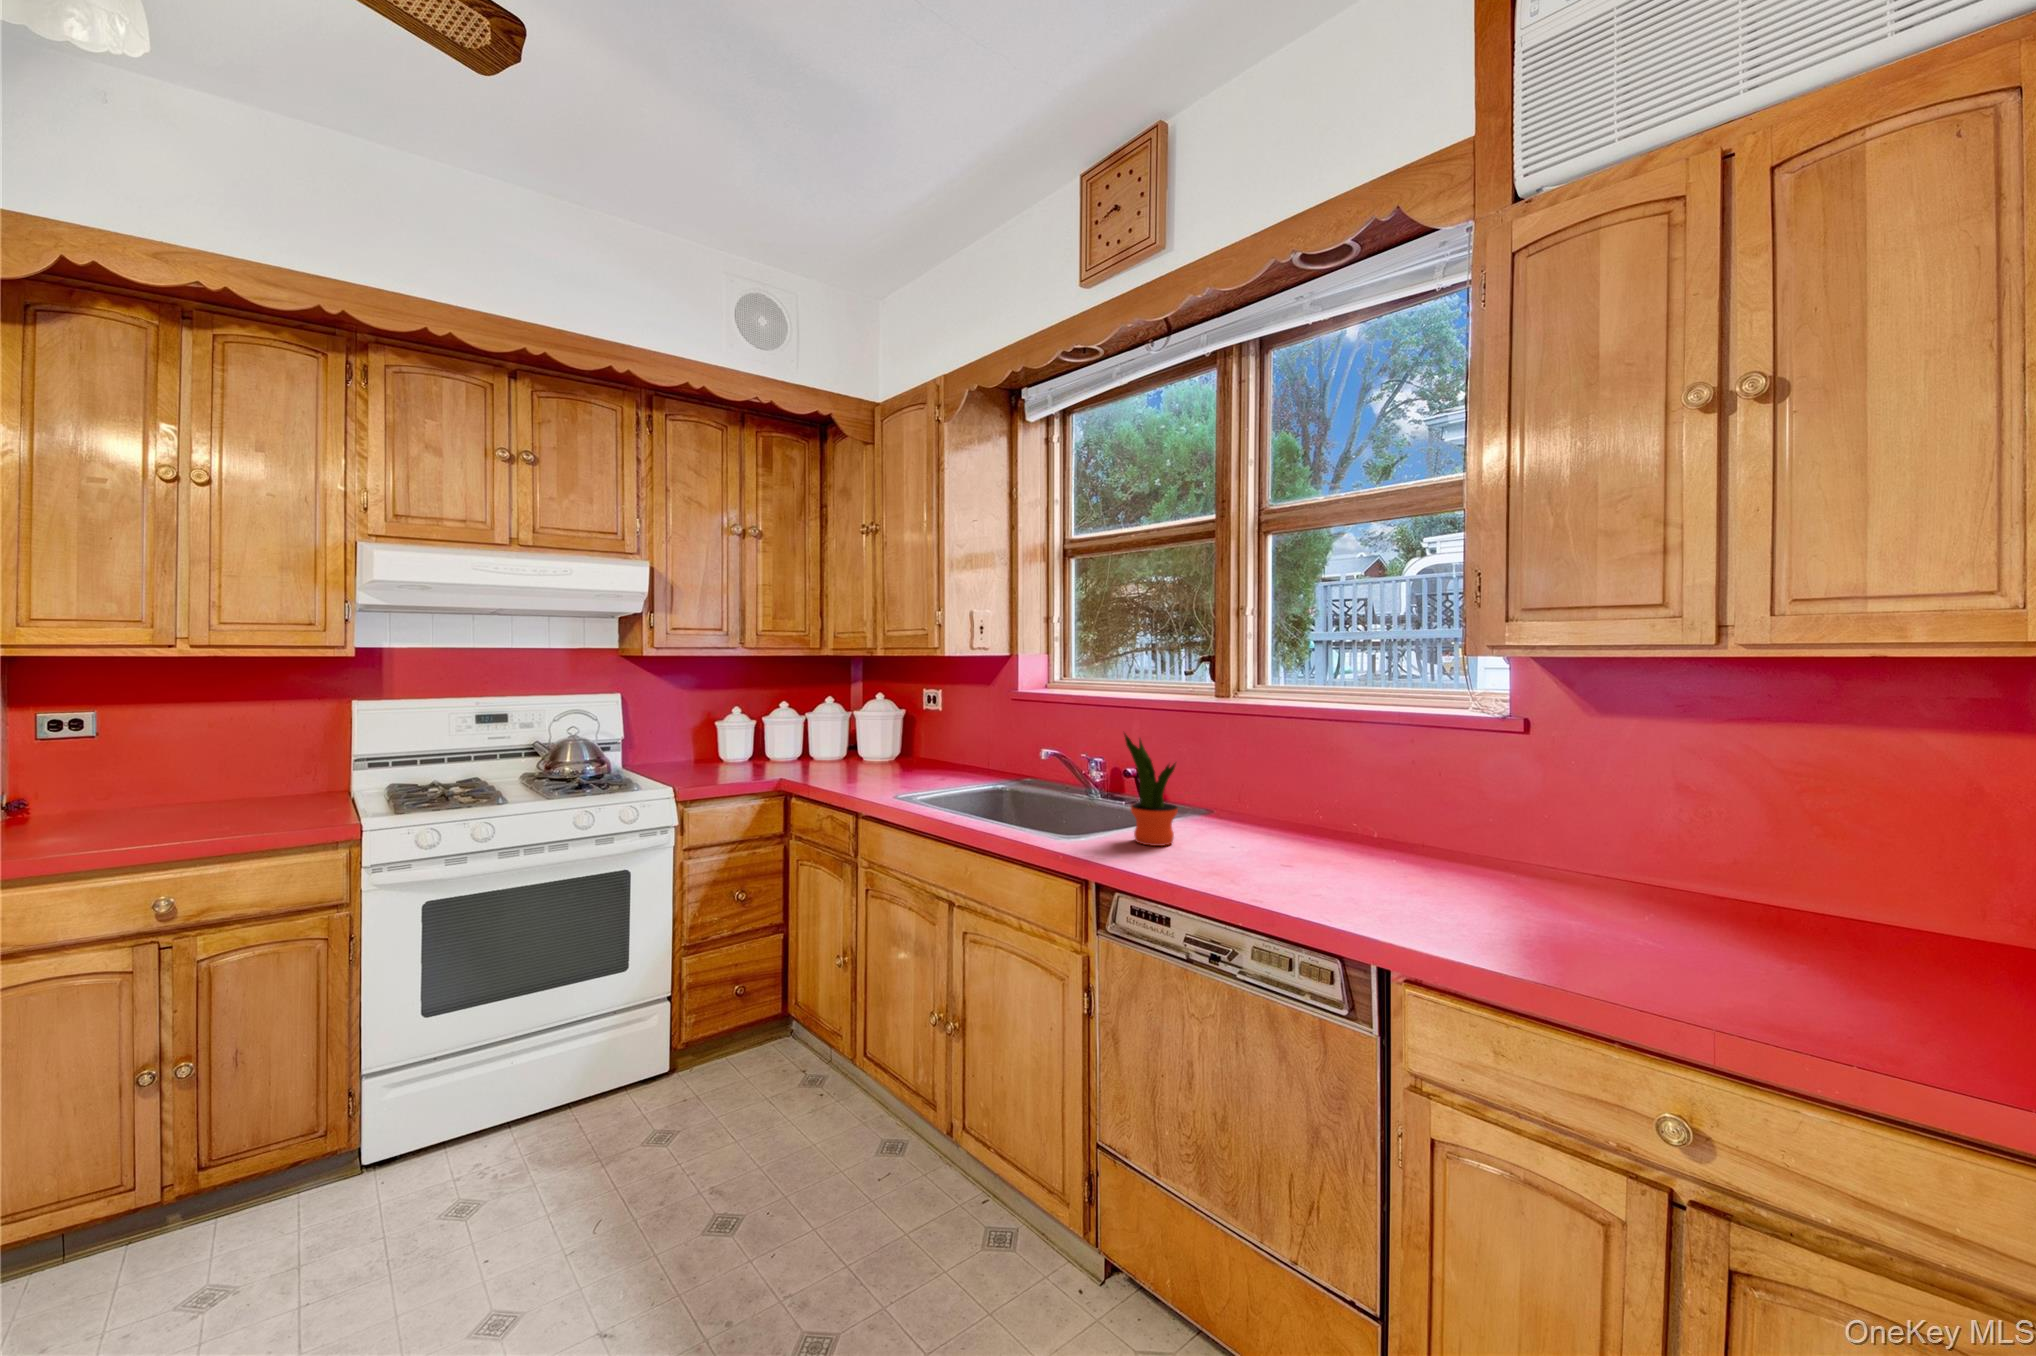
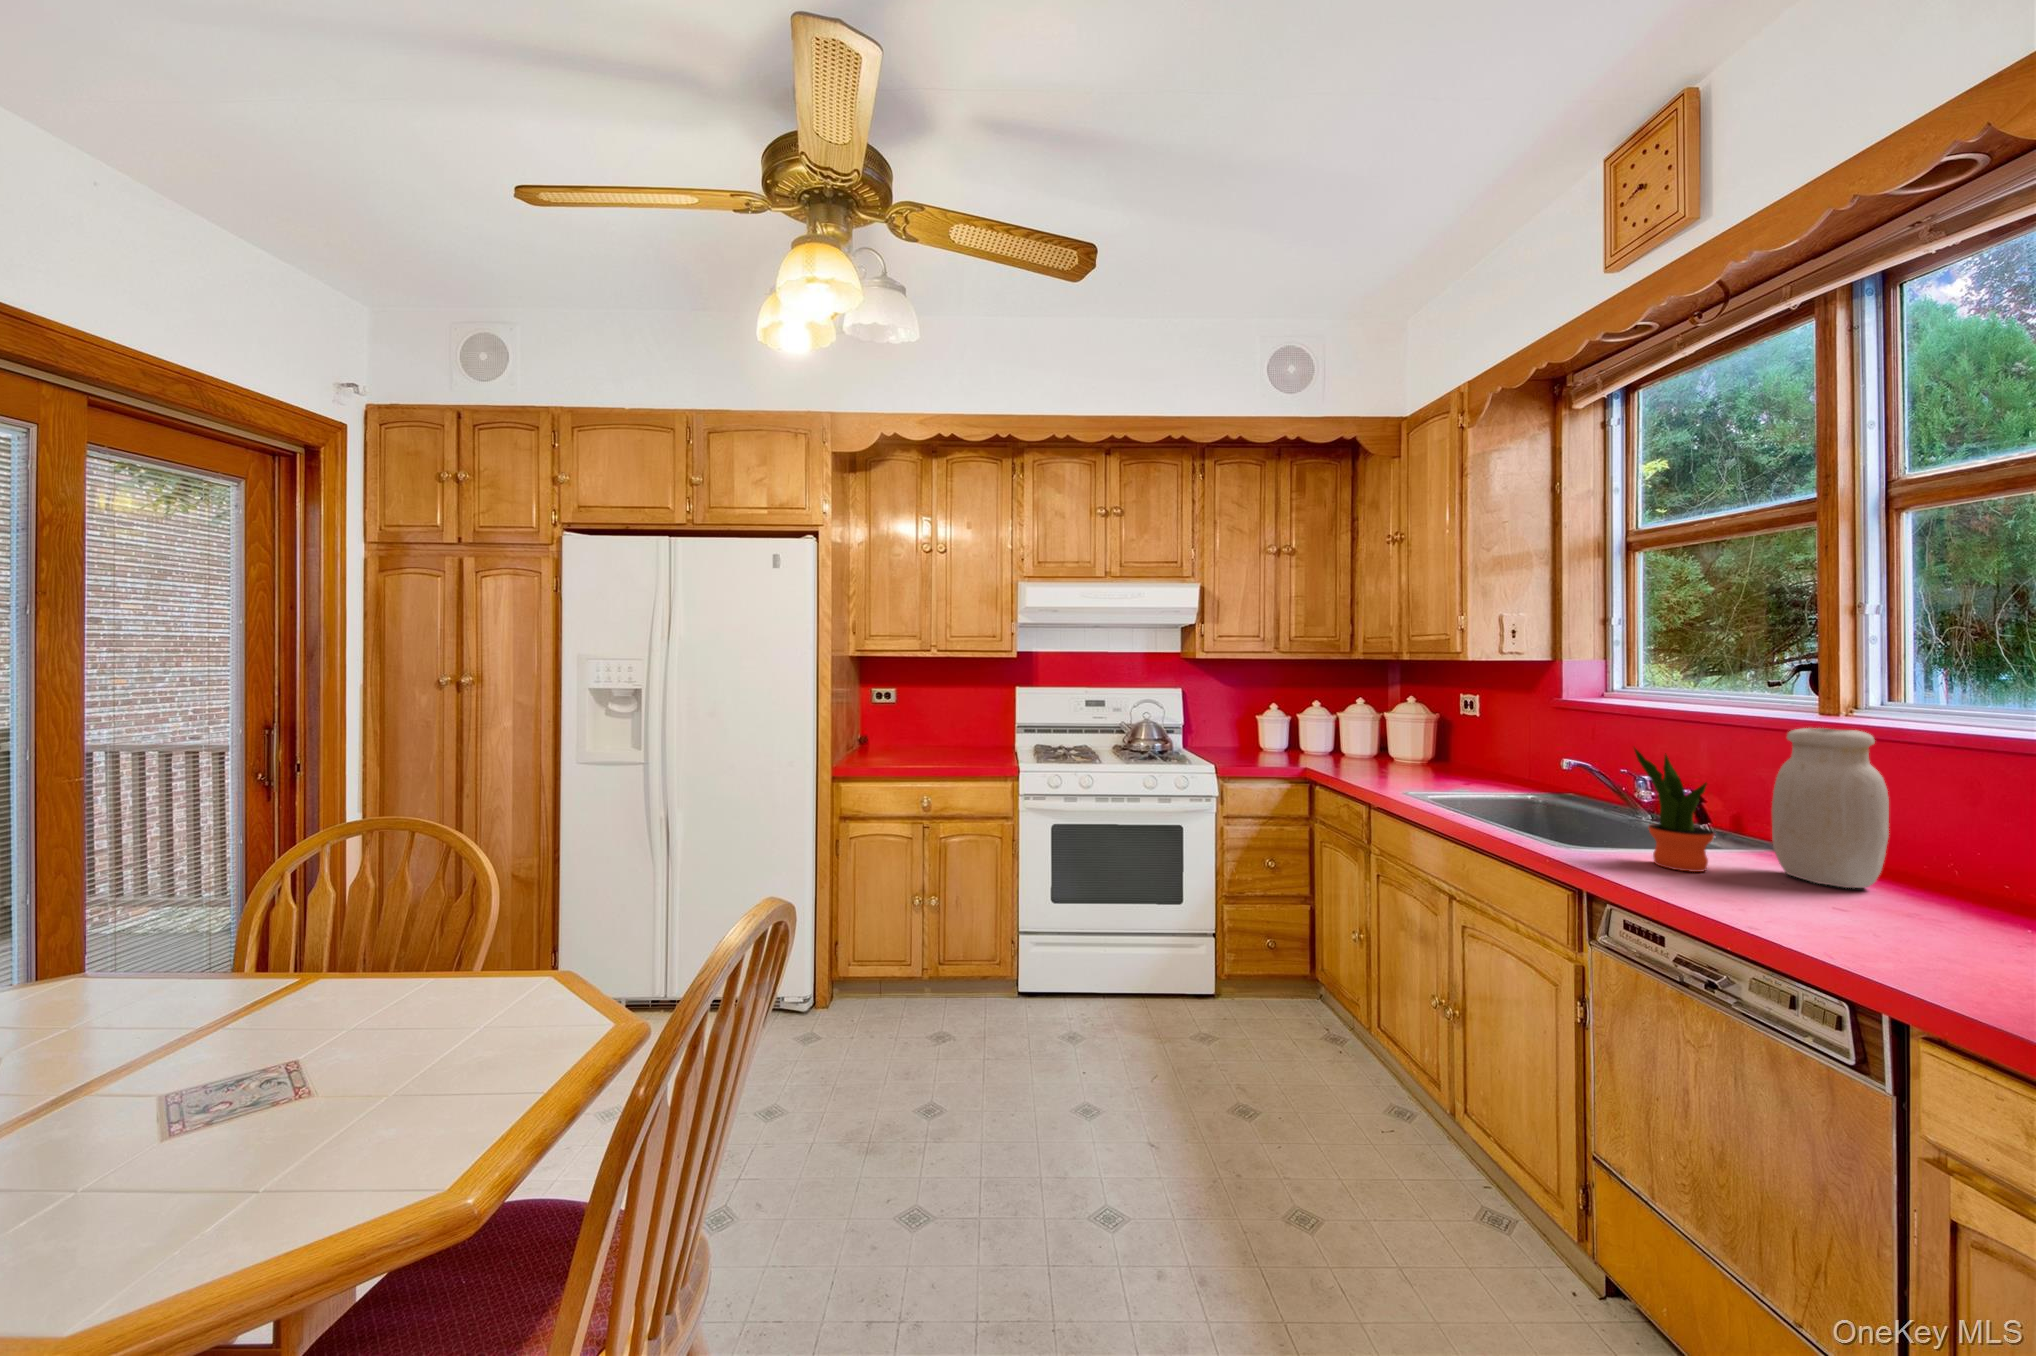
jar: none [1206,708,1277,840] -> present [1772,728,1889,888]

